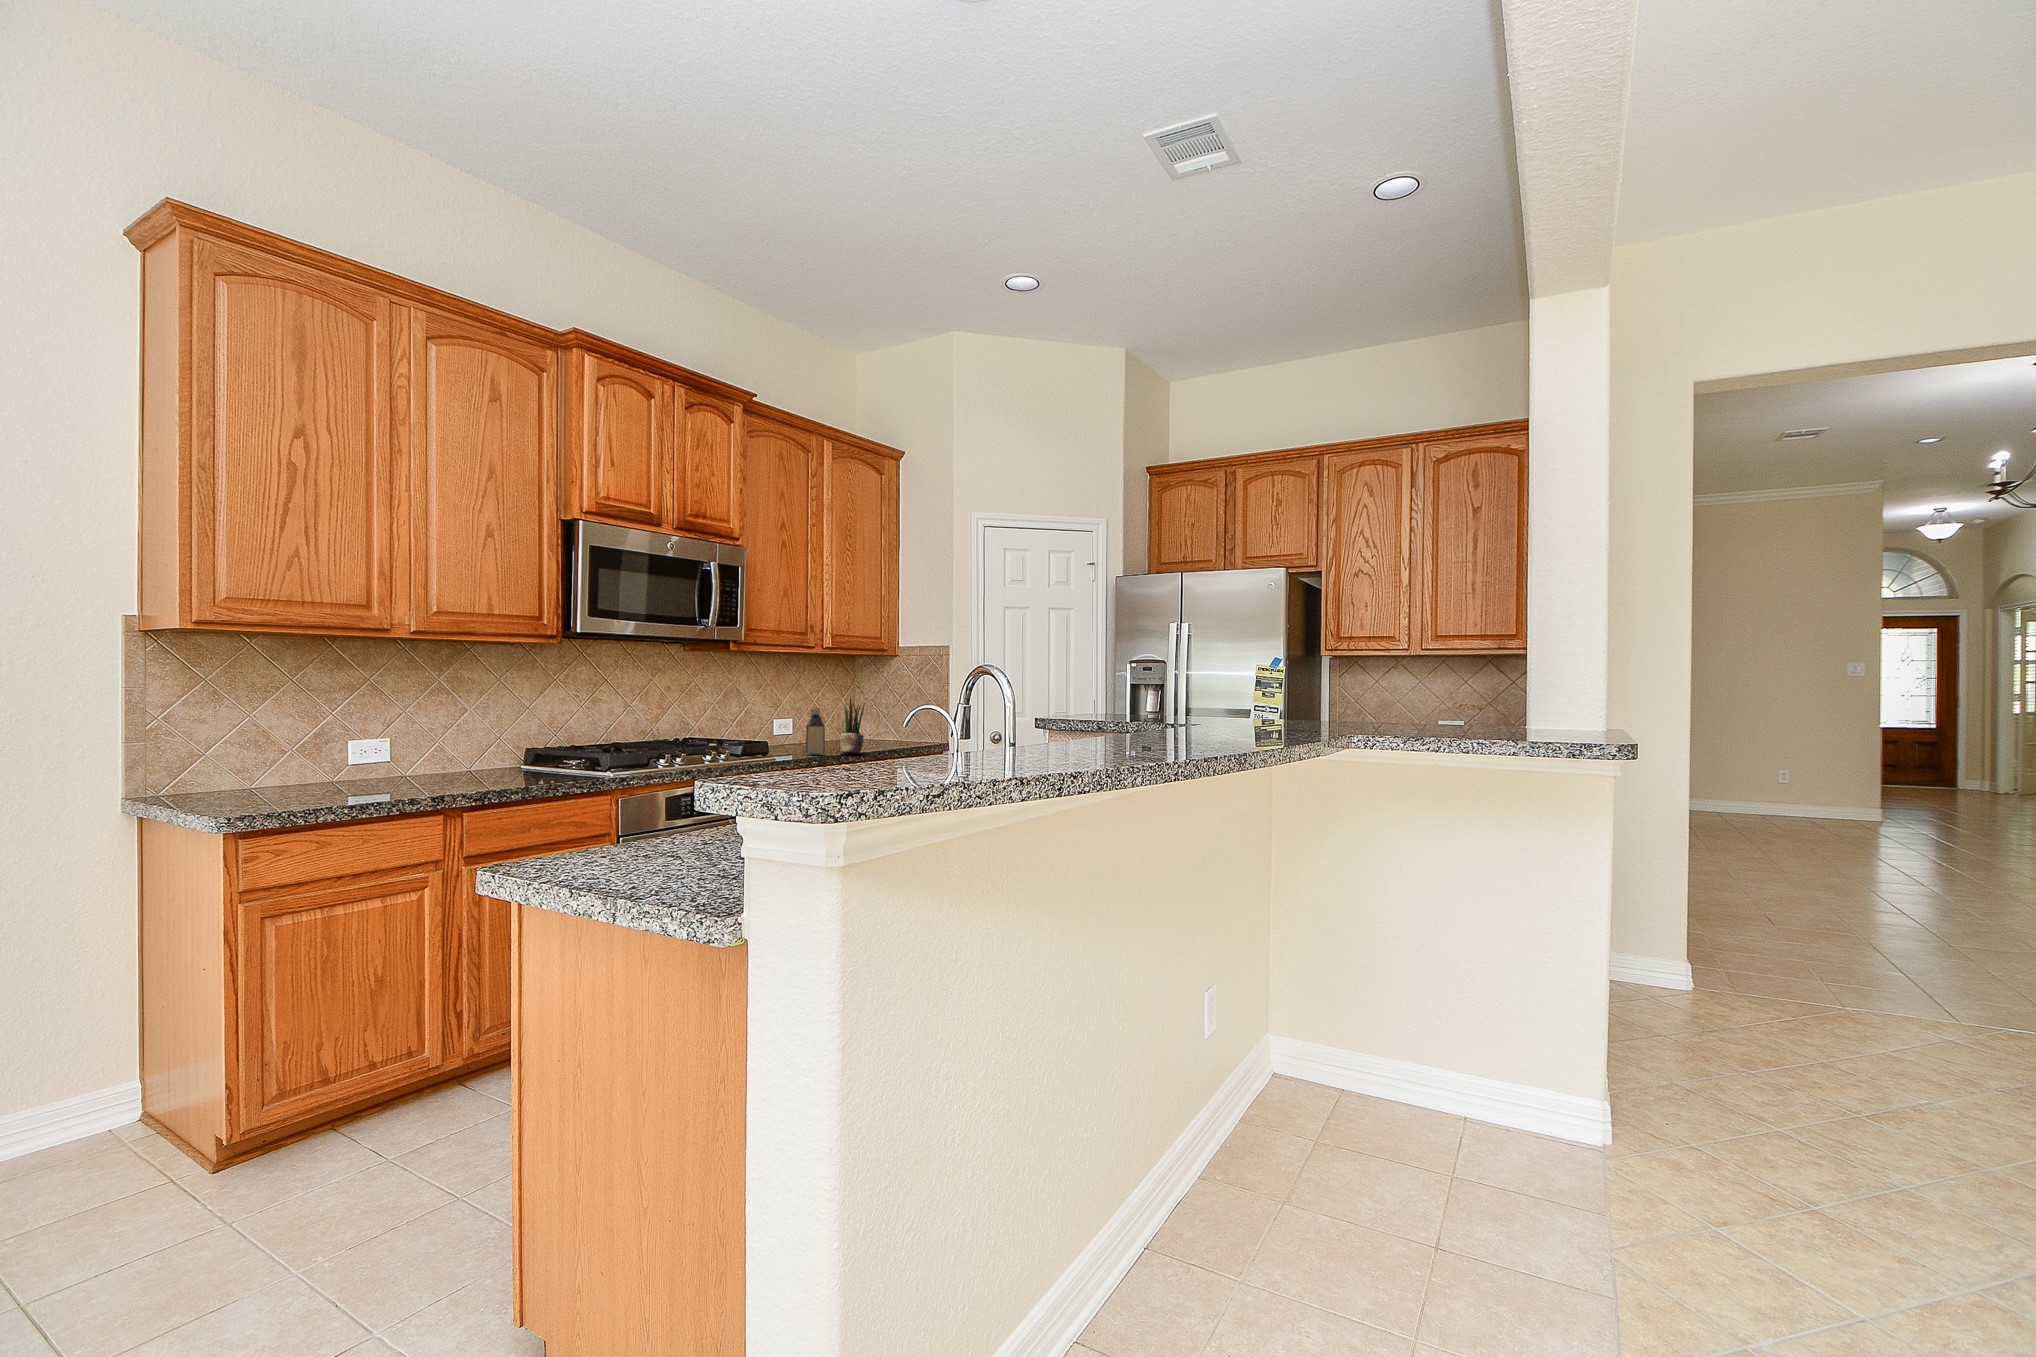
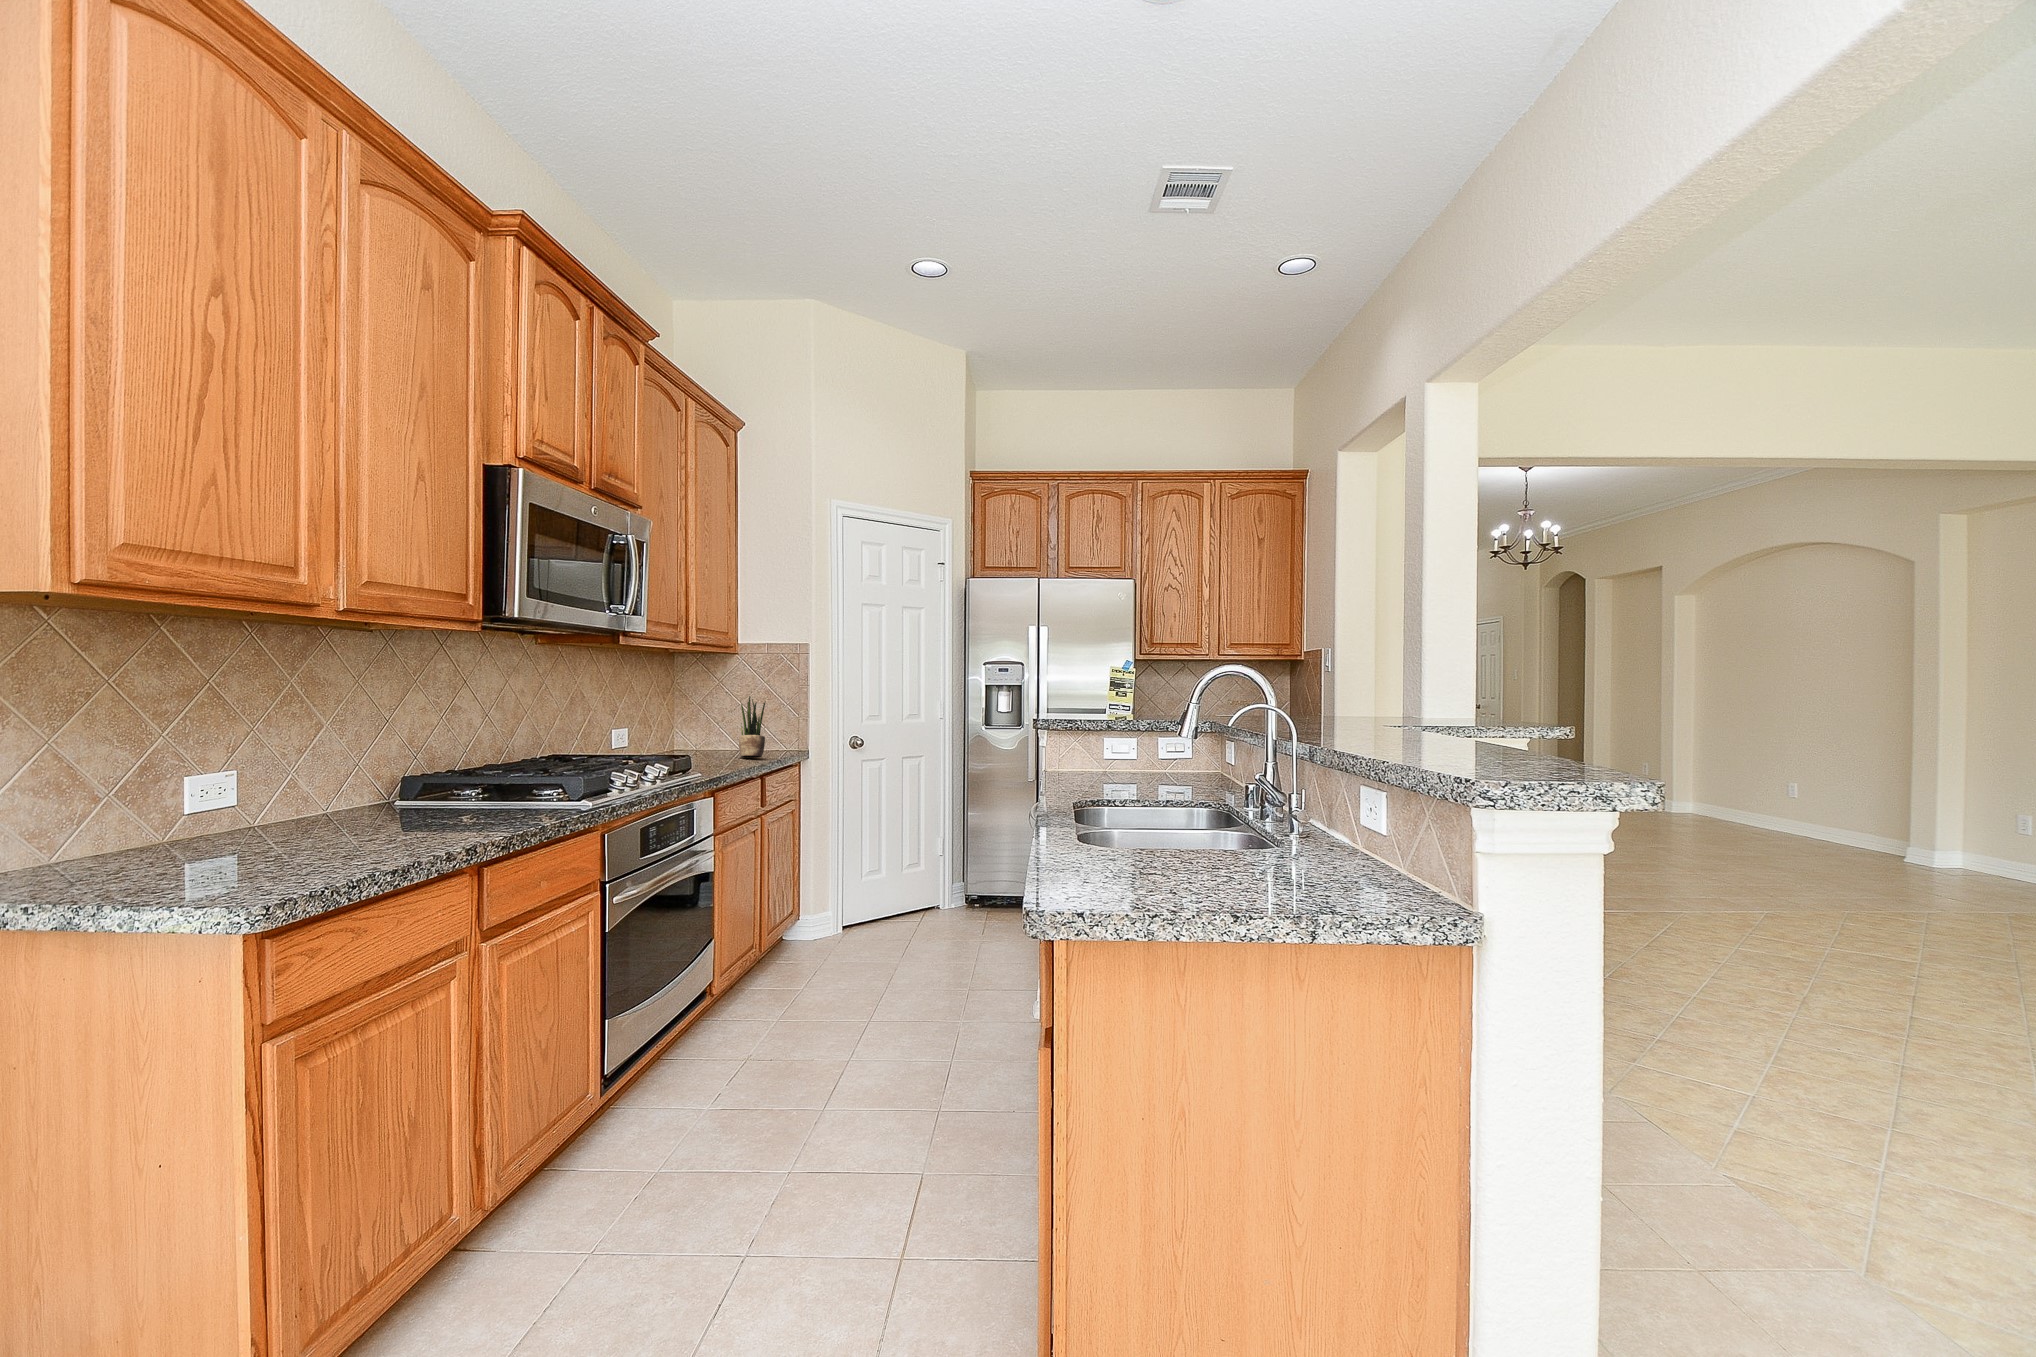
bottle: present [806,708,825,755] -> none [713,708,735,761]

